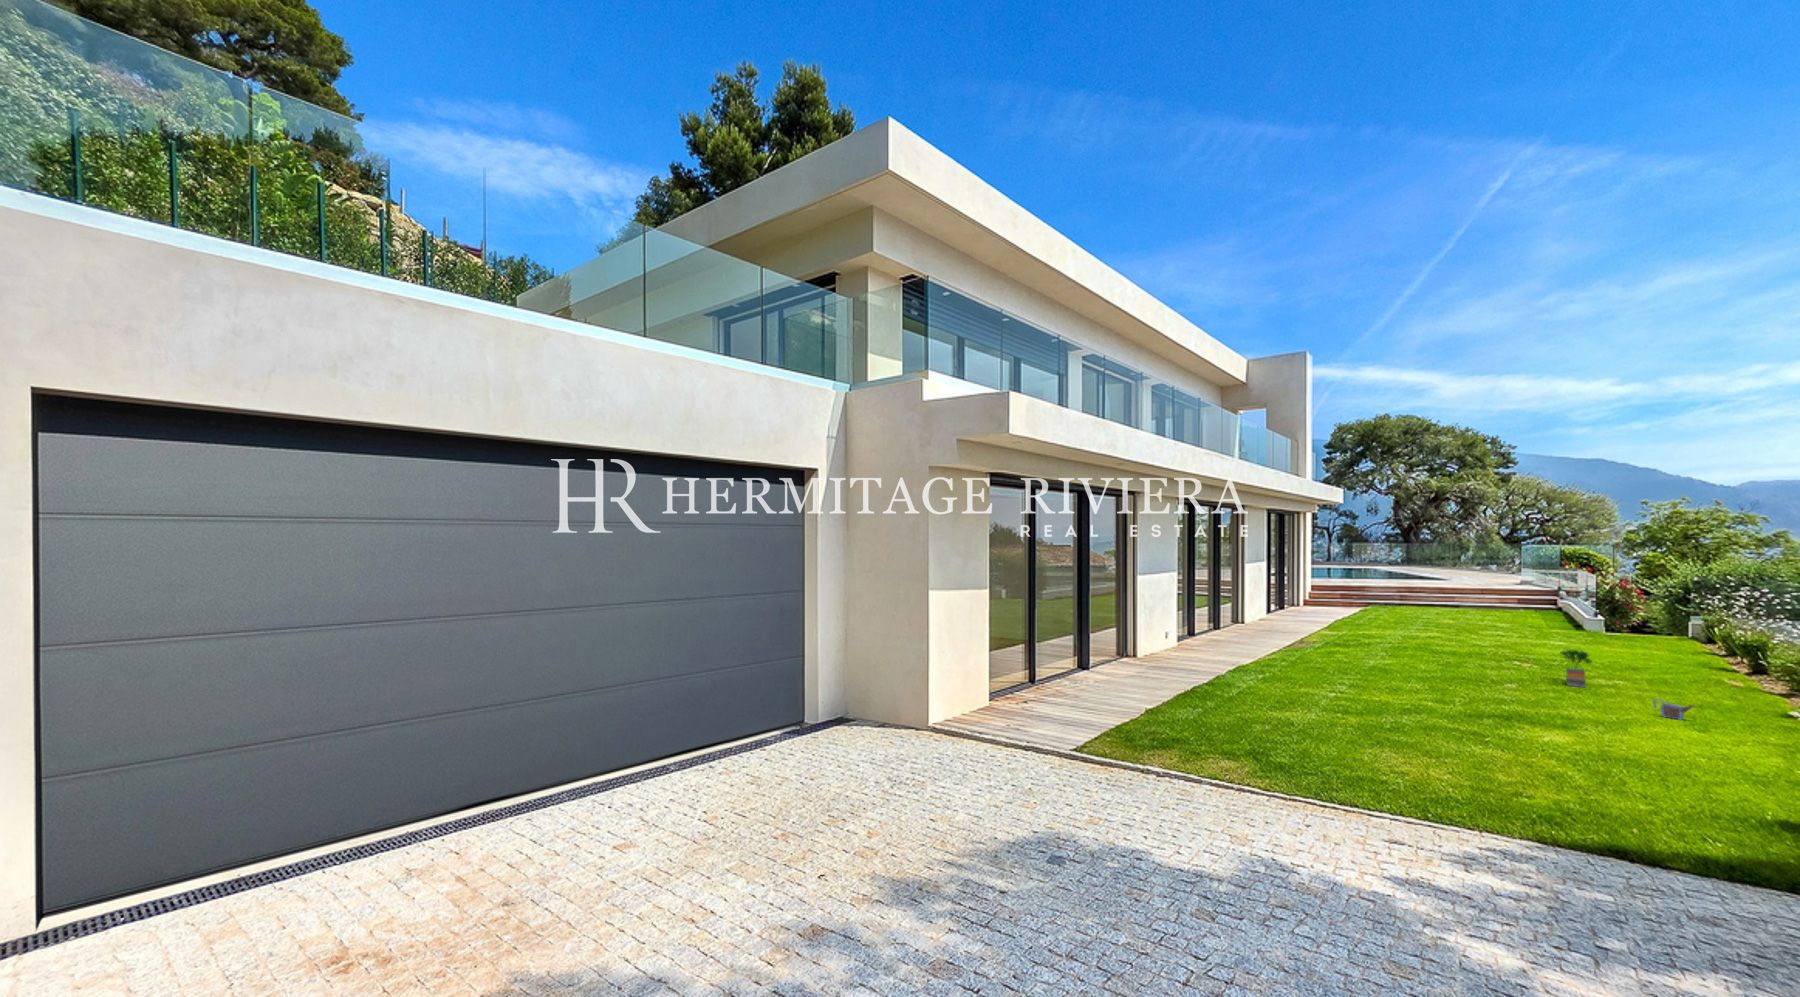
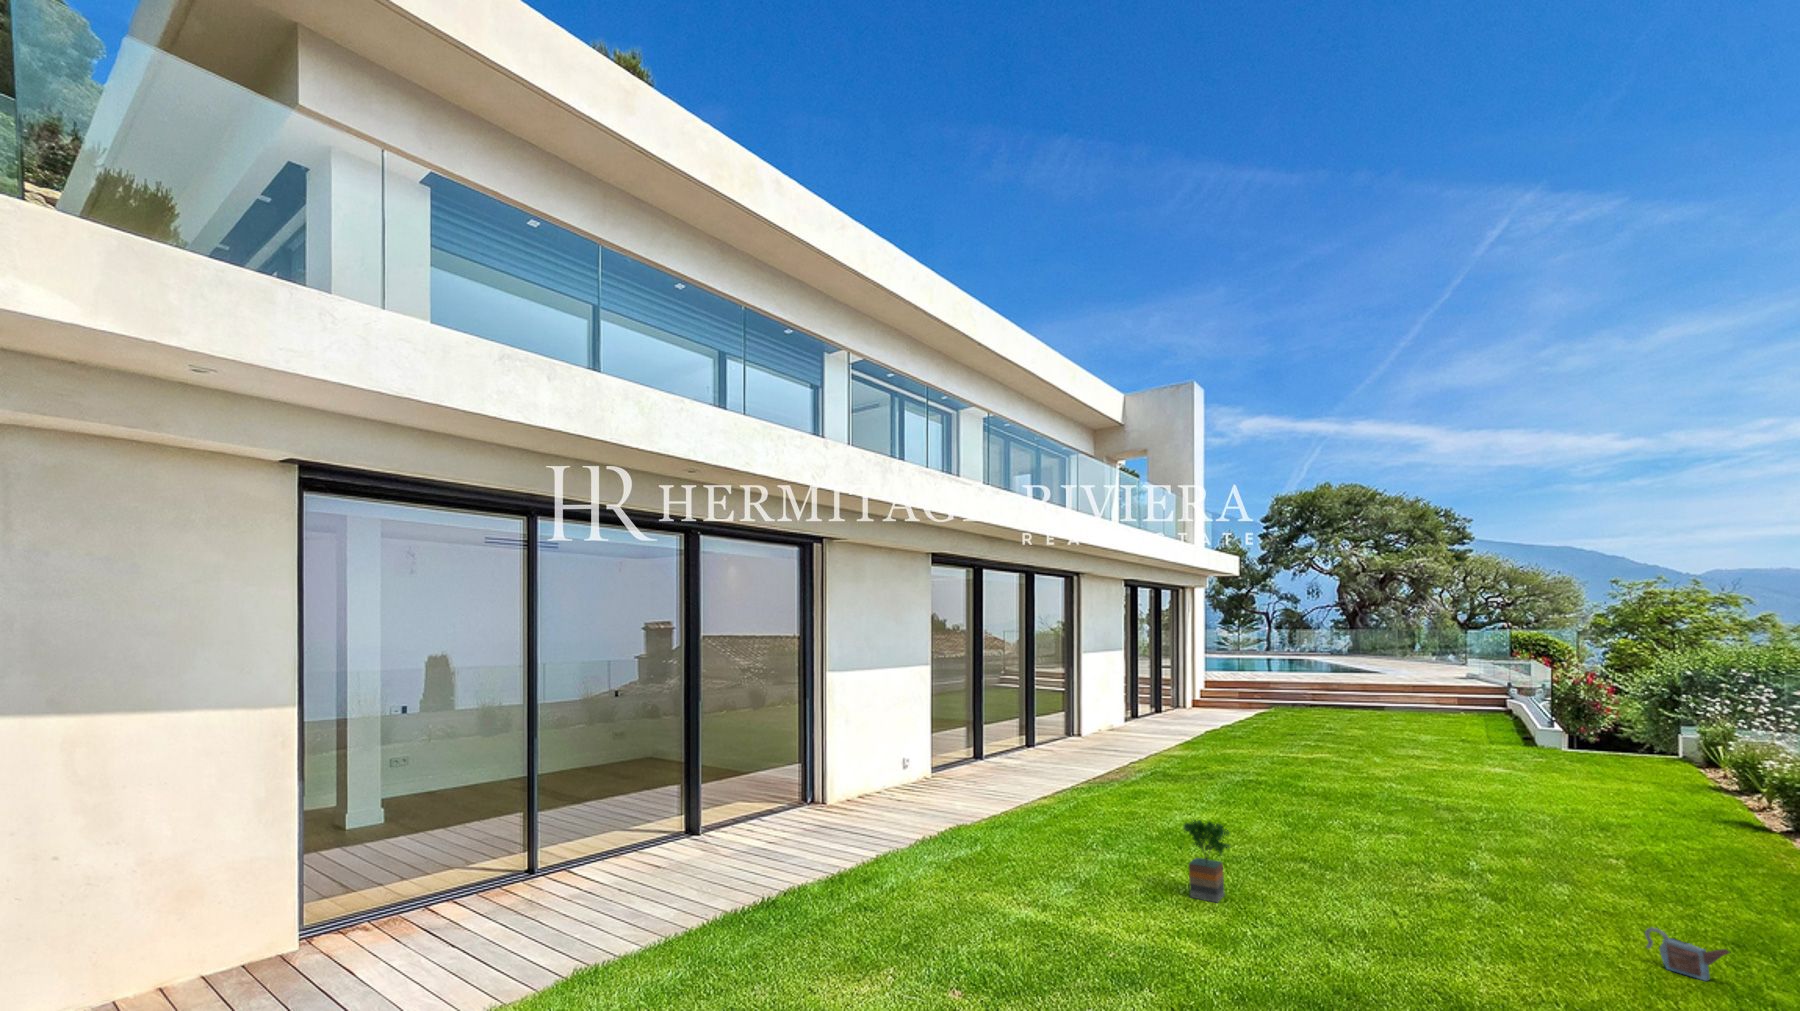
potted tree: present [1560,649,1592,687] -> present [1184,820,1230,903]

